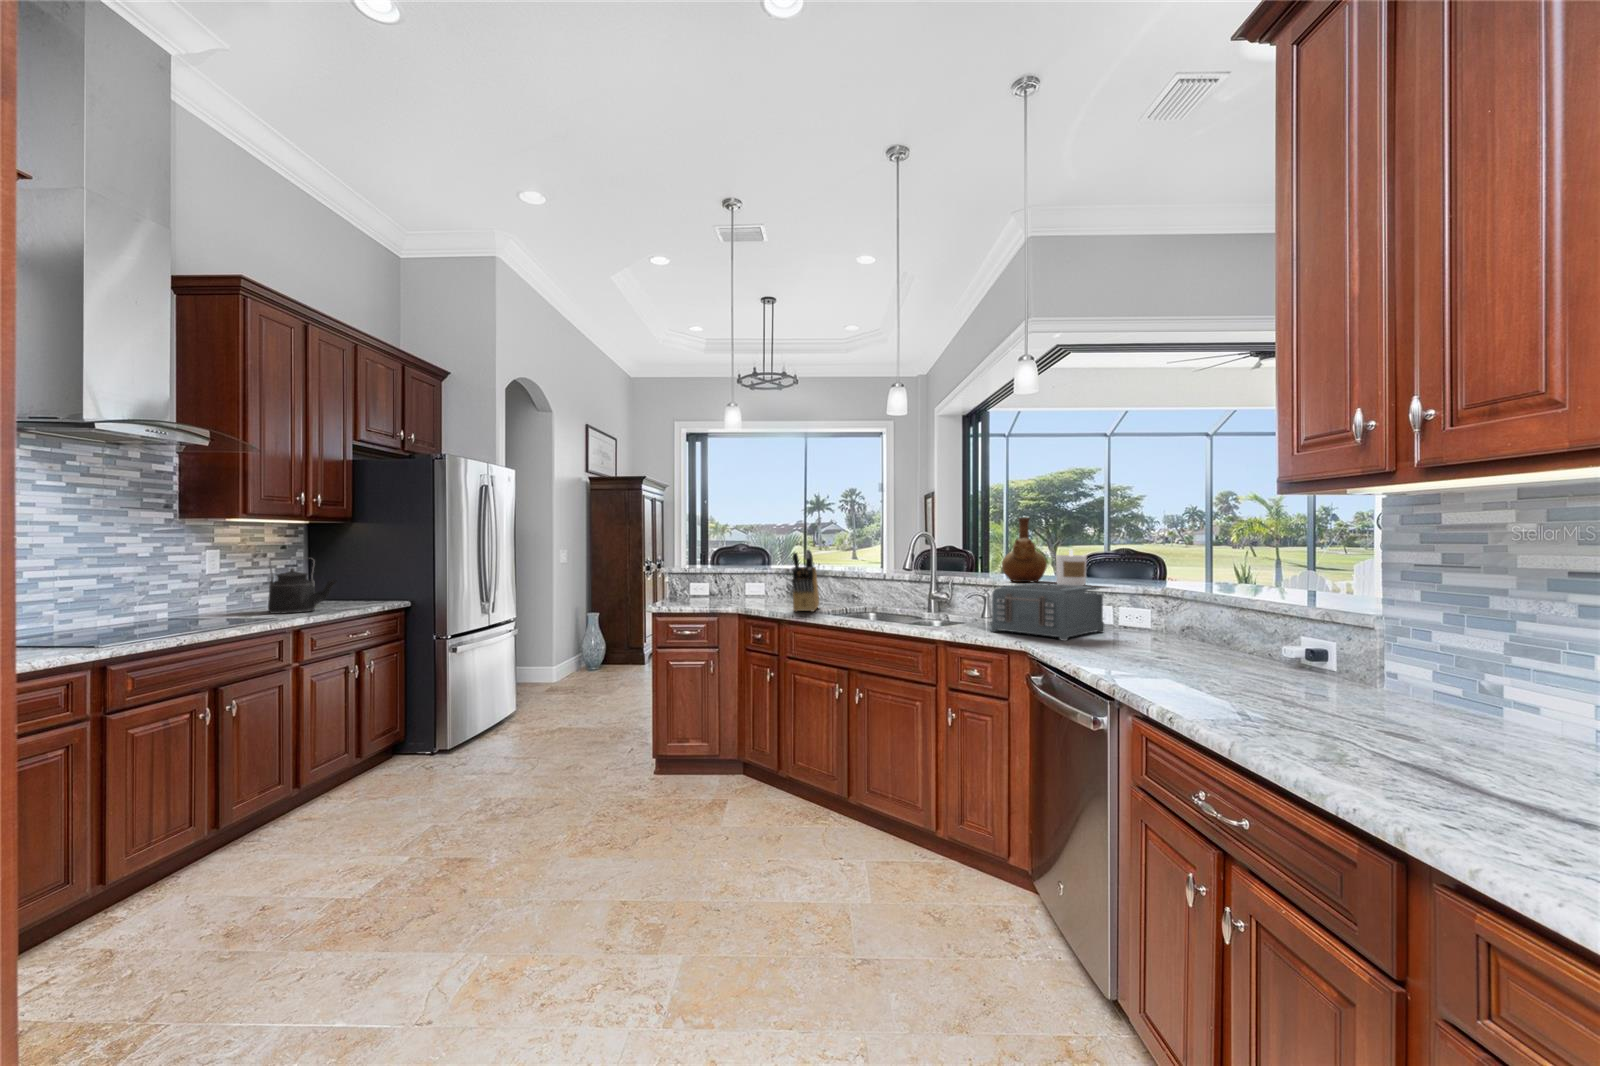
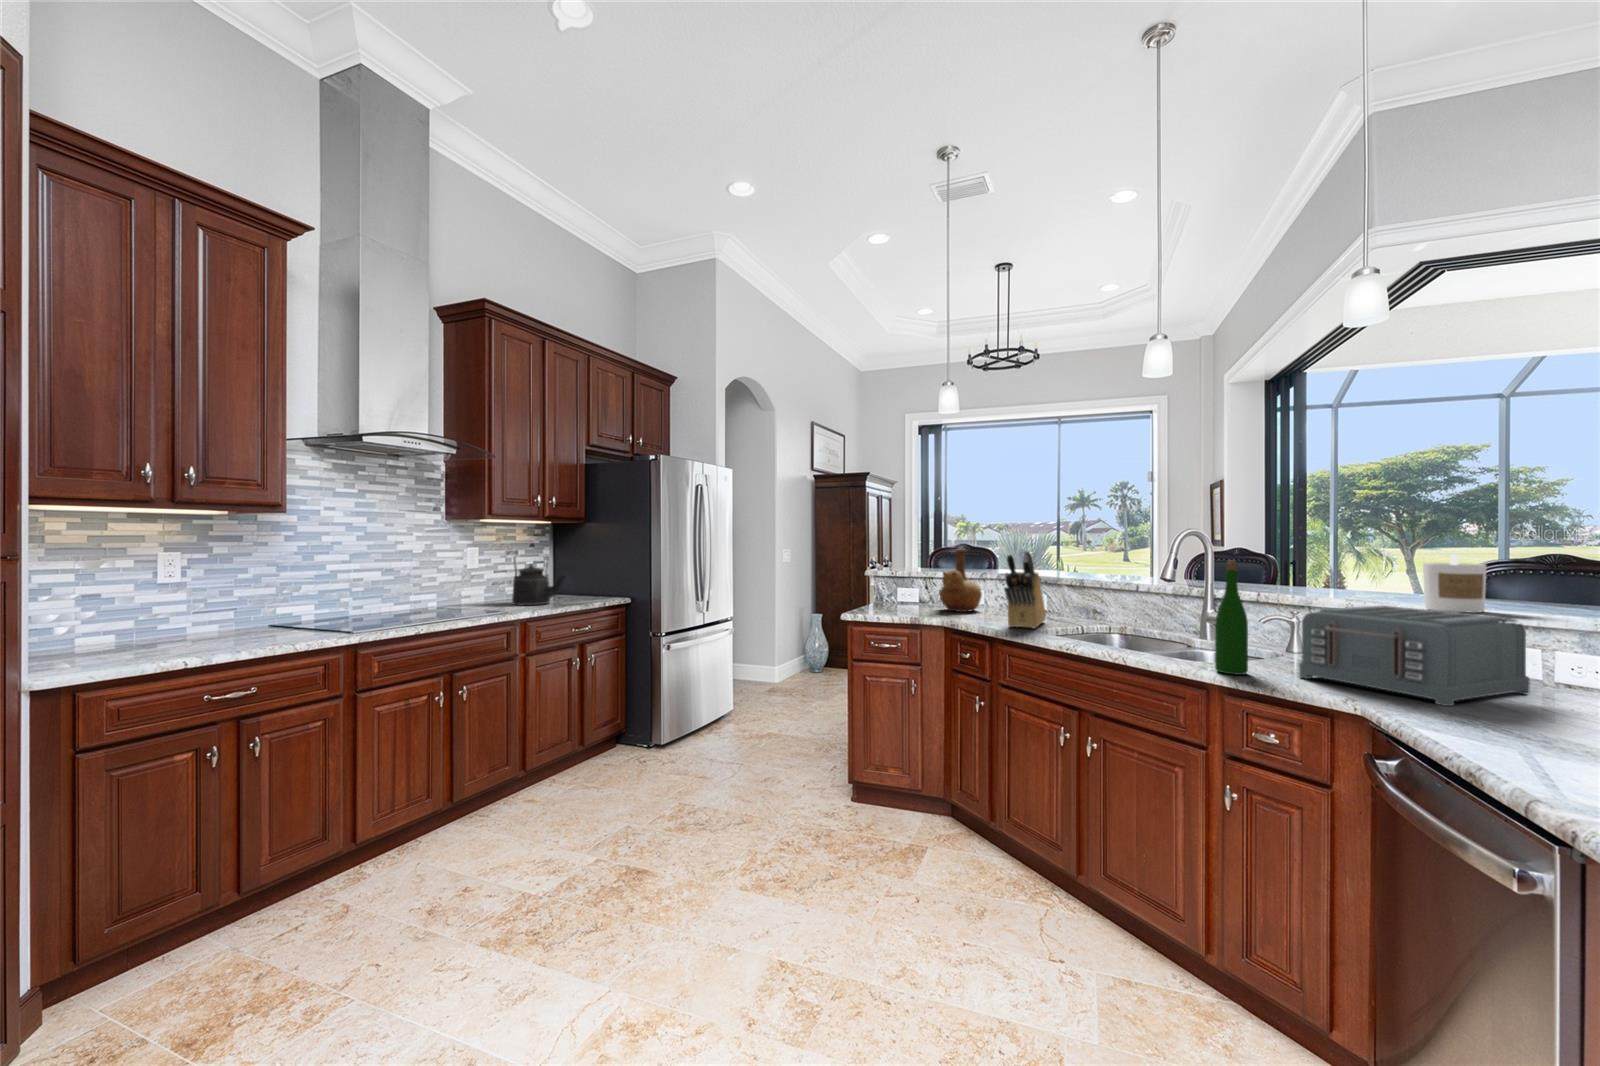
vase: present [1002,517,1047,582] -> present [940,549,982,612]
wine bottle: none [943,554,962,632] -> present [1215,560,1248,675]

